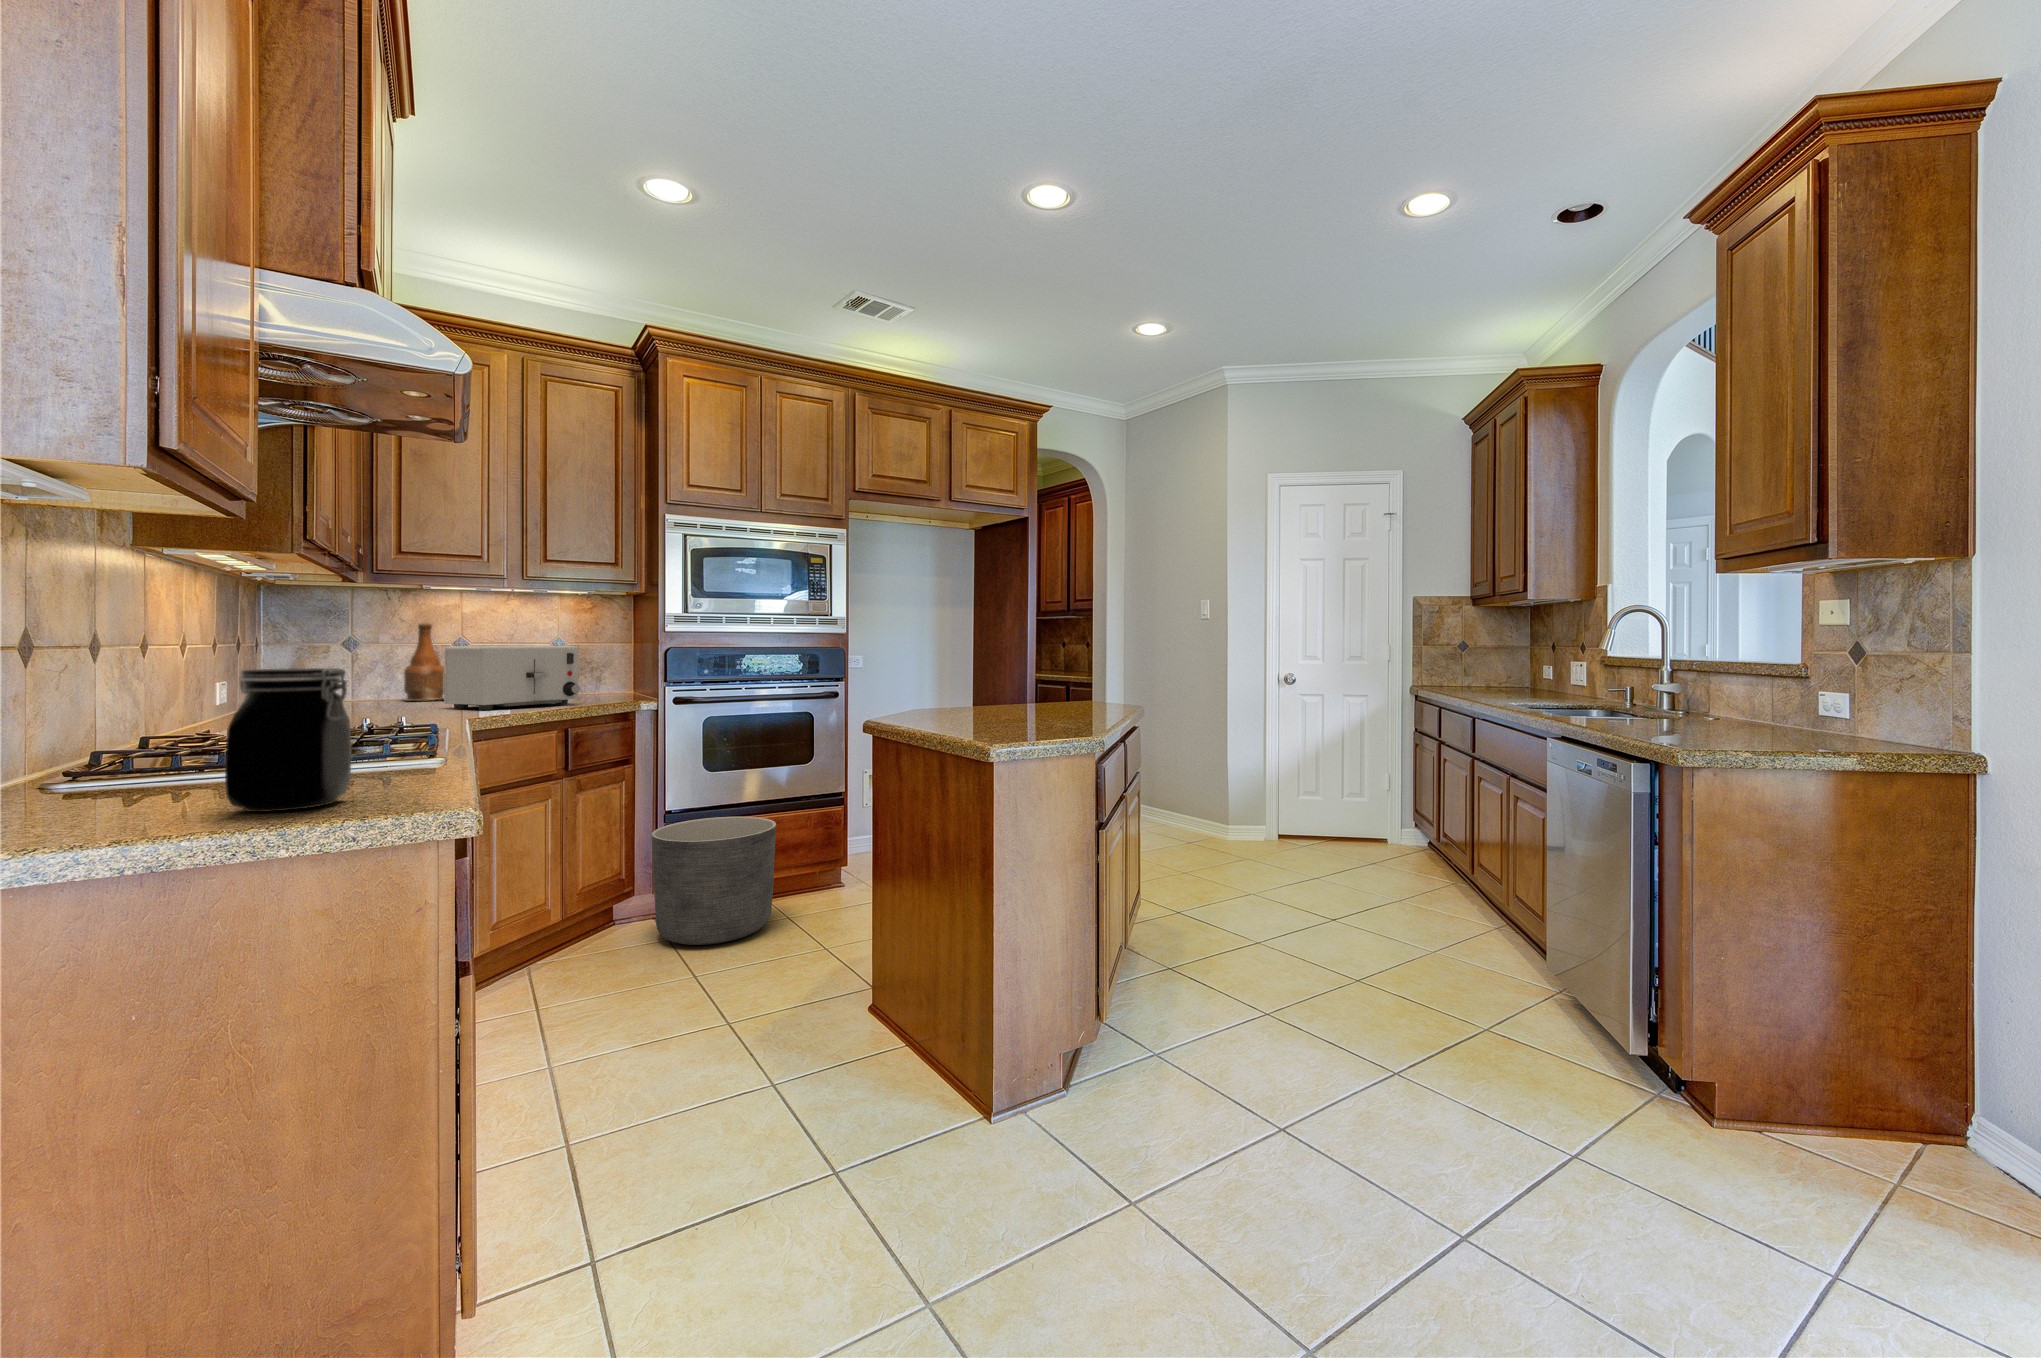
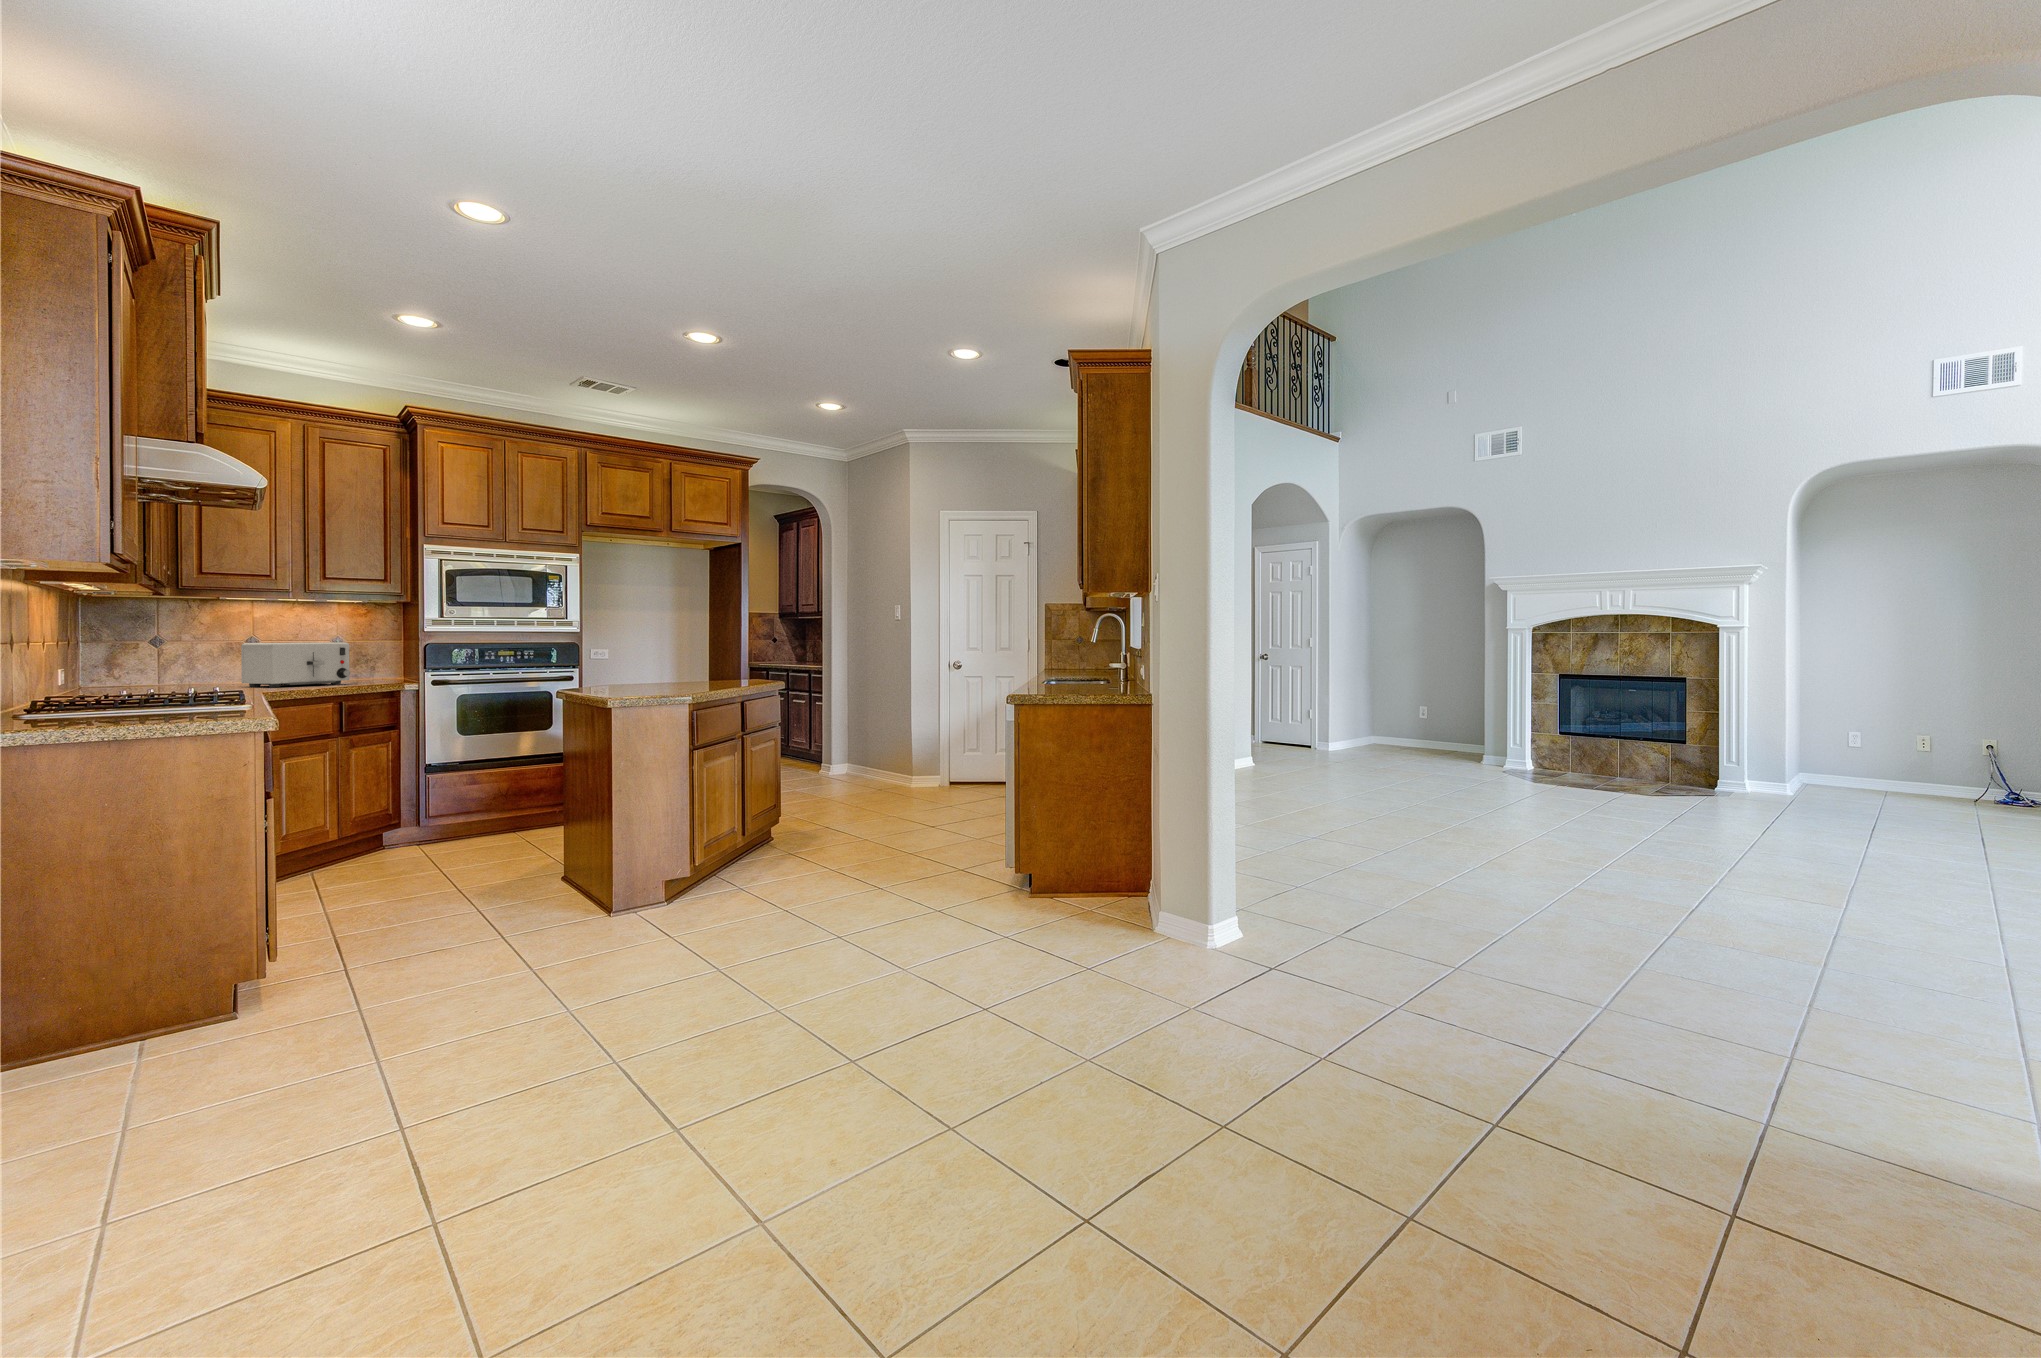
bottle: present [402,623,445,701] -> none [204,626,244,683]
jar: present [225,668,351,812] -> none [144,653,204,718]
planter: present [652,817,776,945] -> none [412,768,514,856]

